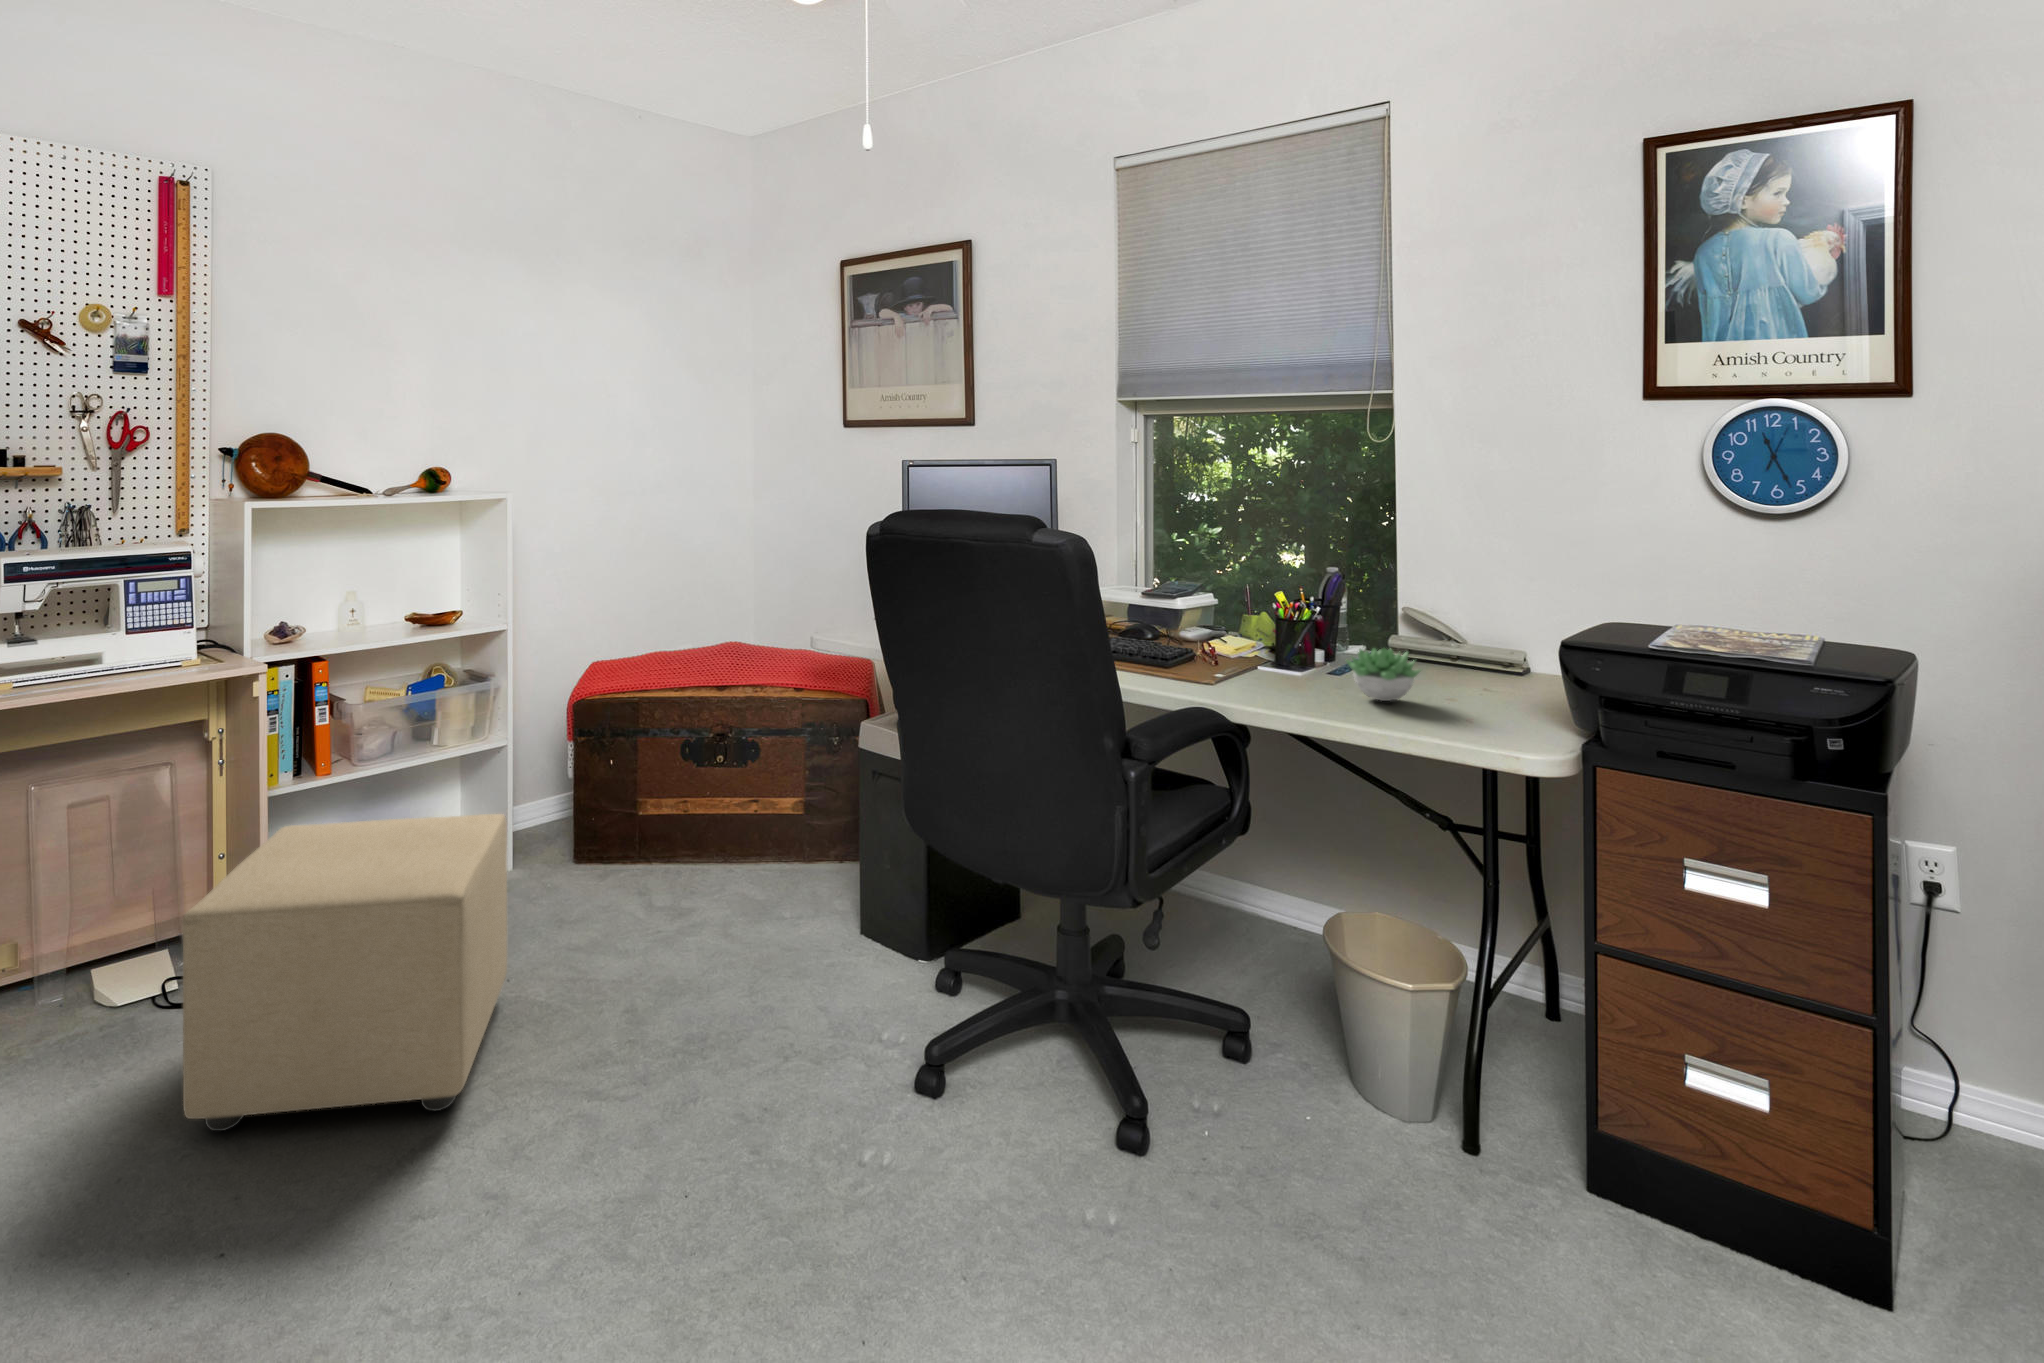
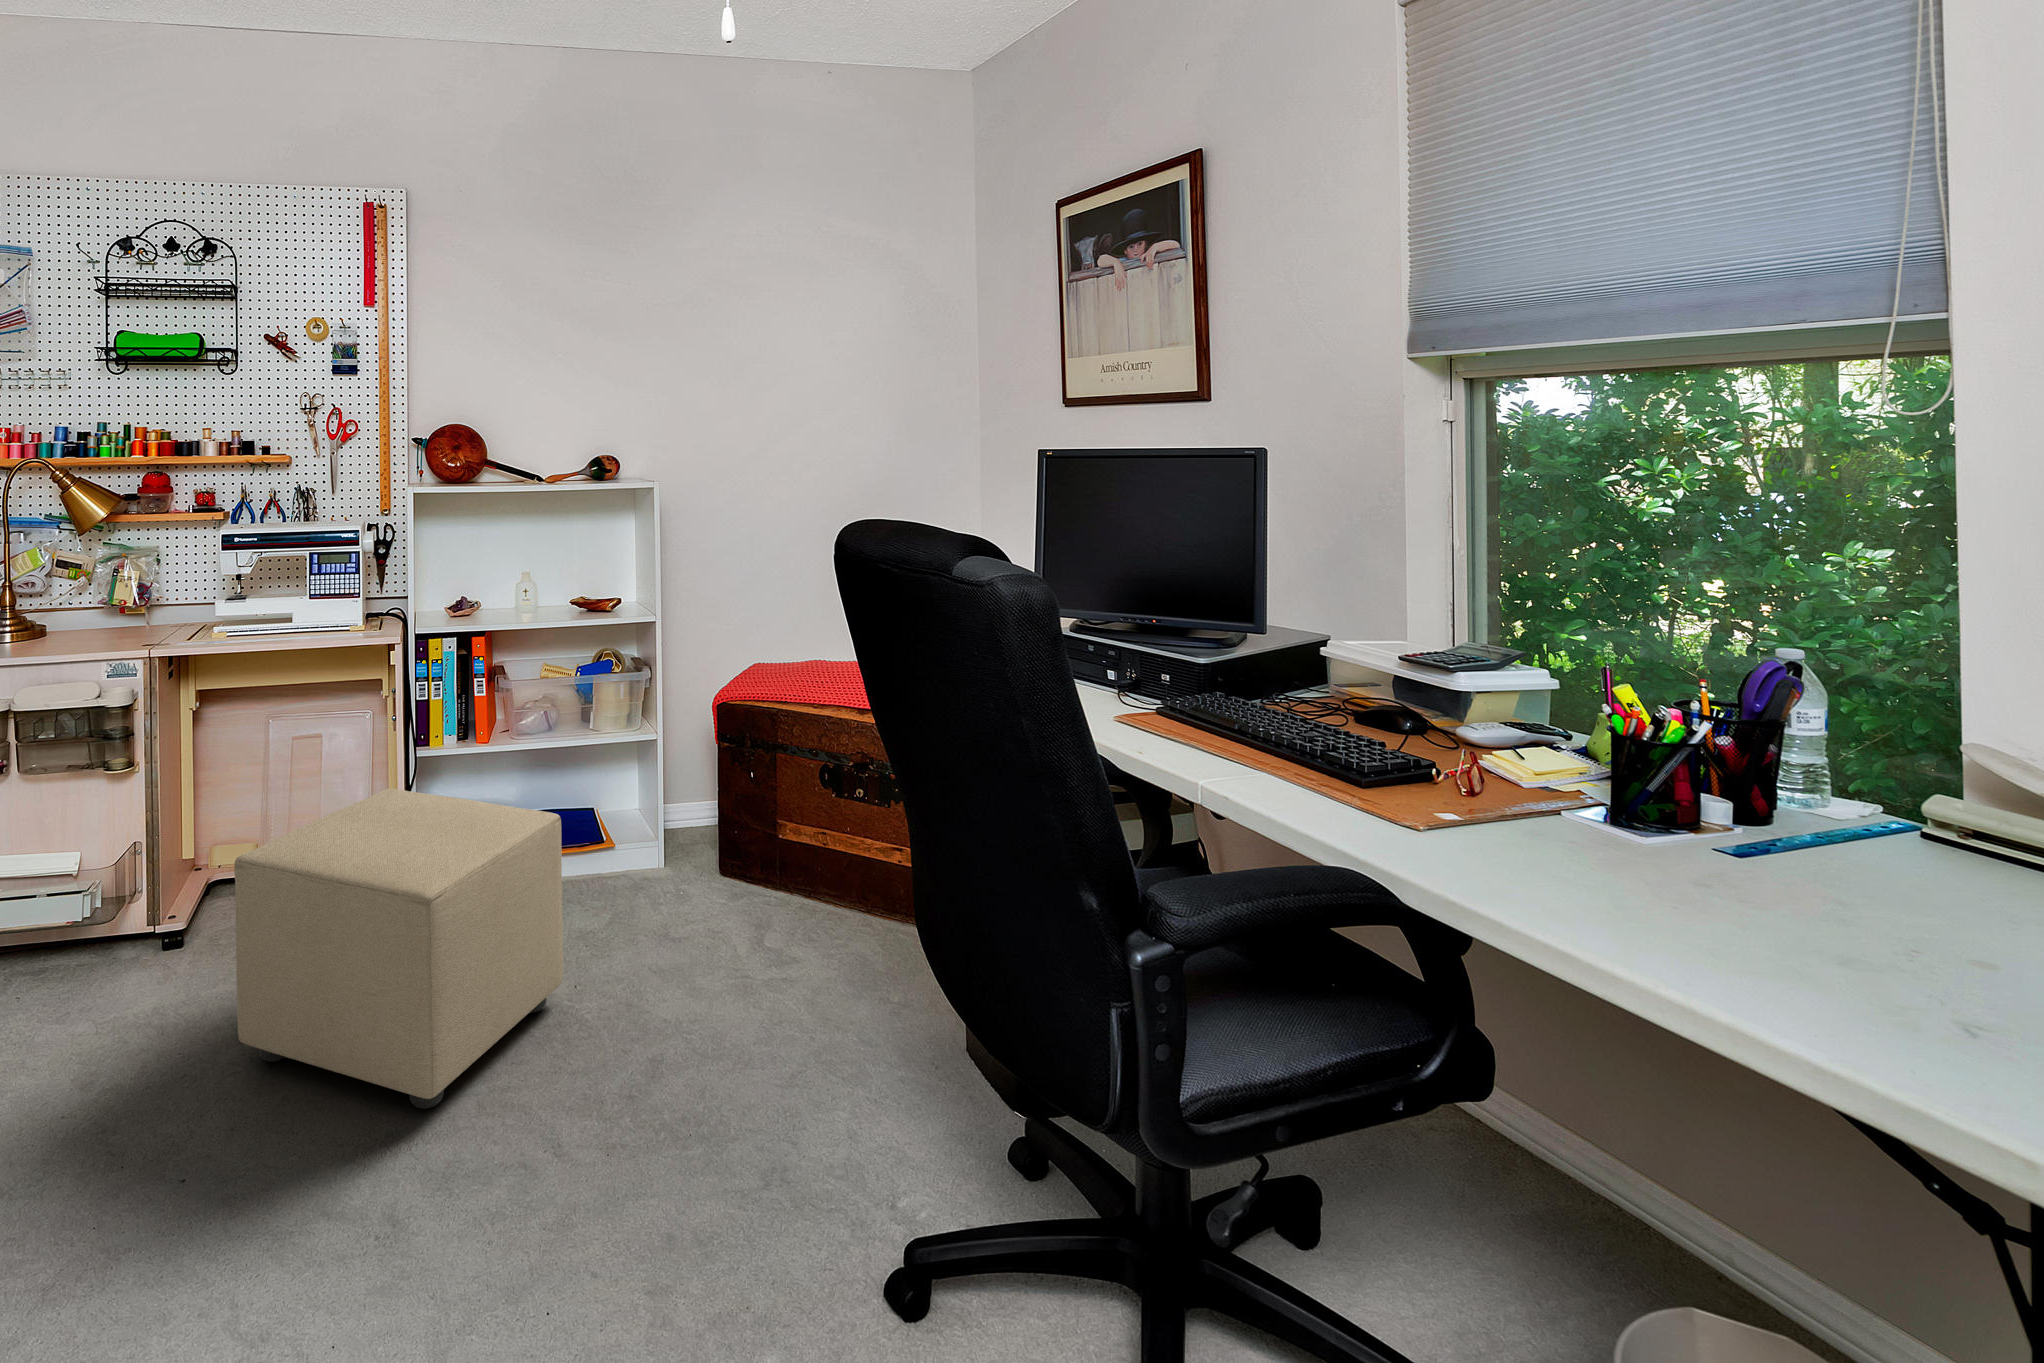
succulent plant: present [1347,648,1420,701] -> none [1686,813,1876,932]

